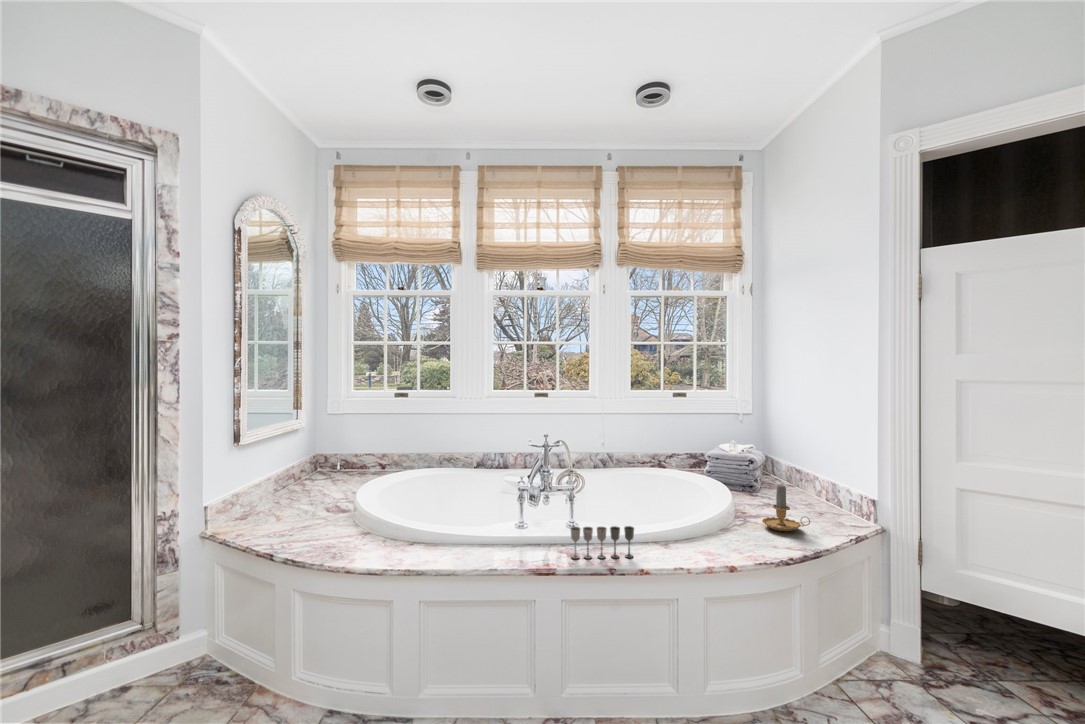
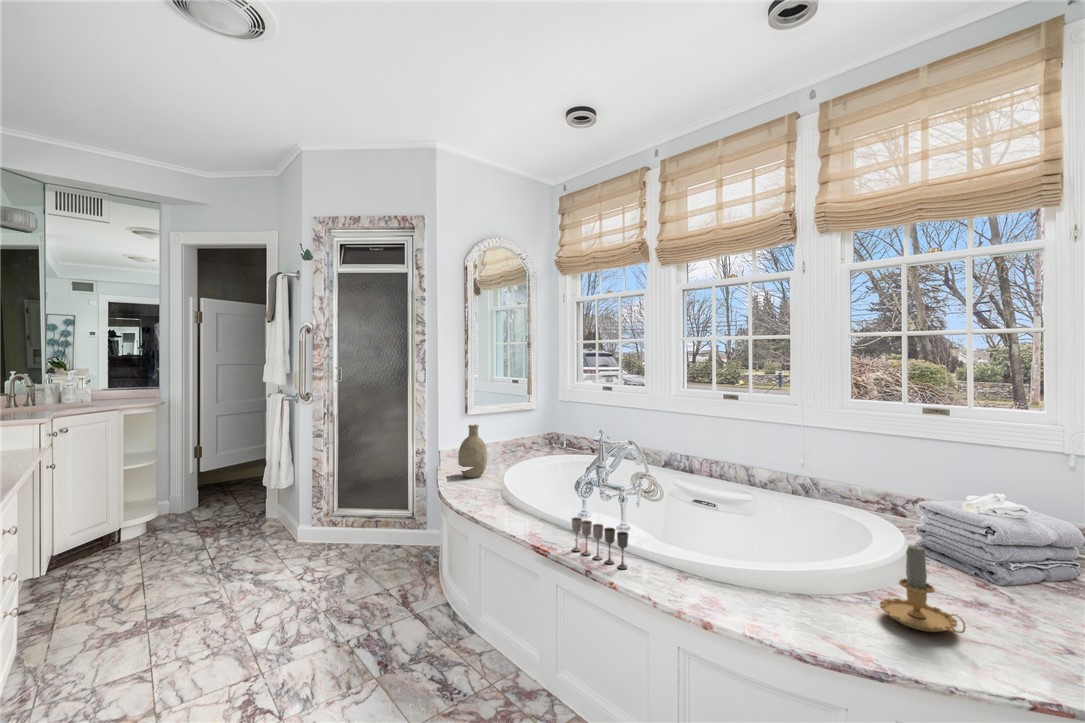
decorative vase: none [266,455,310,529] -> present [458,424,487,478]

